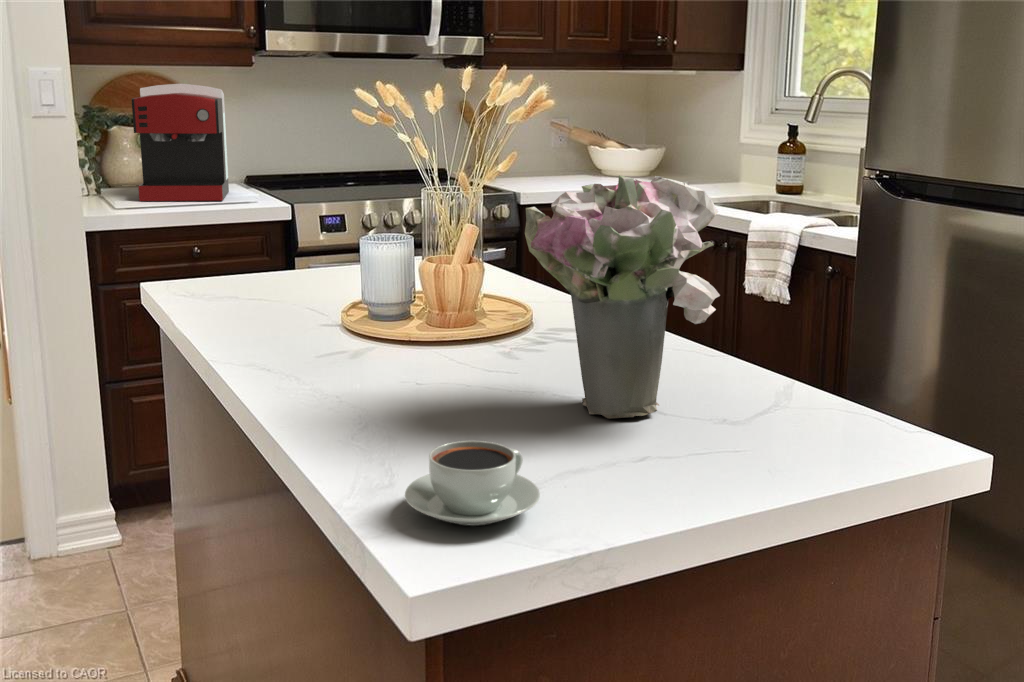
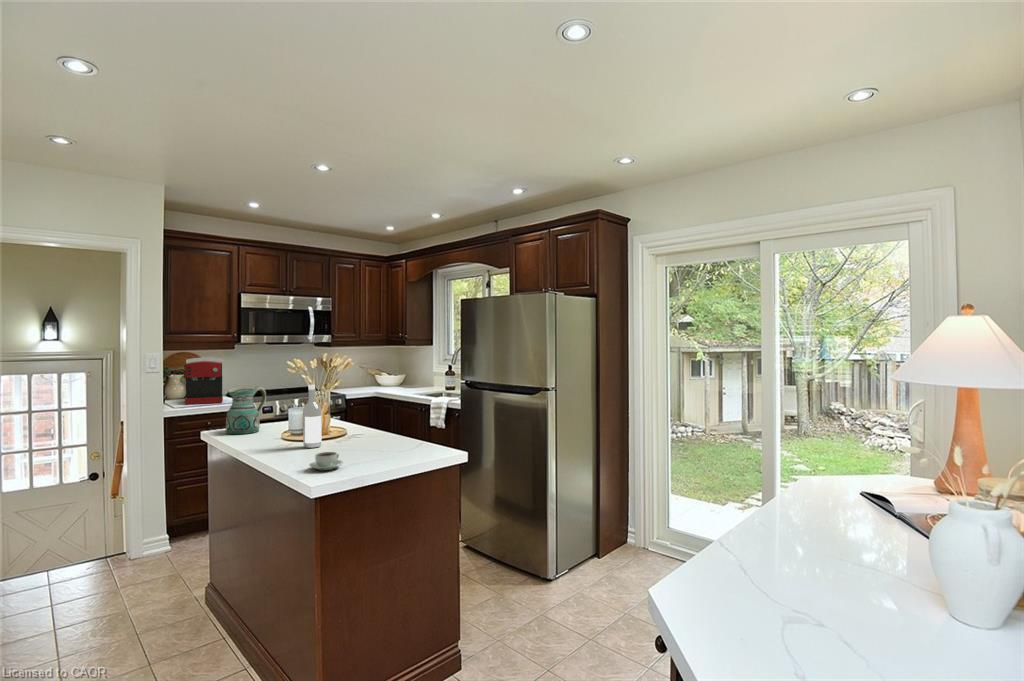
ceramic pitcher: none [191,160,302,301] -> present [226,386,266,434]
wine bottle: none [395,160,455,381] -> present [303,385,322,448]
flower bouquet: present [525,175,720,418] -> none [341,387,392,451]

